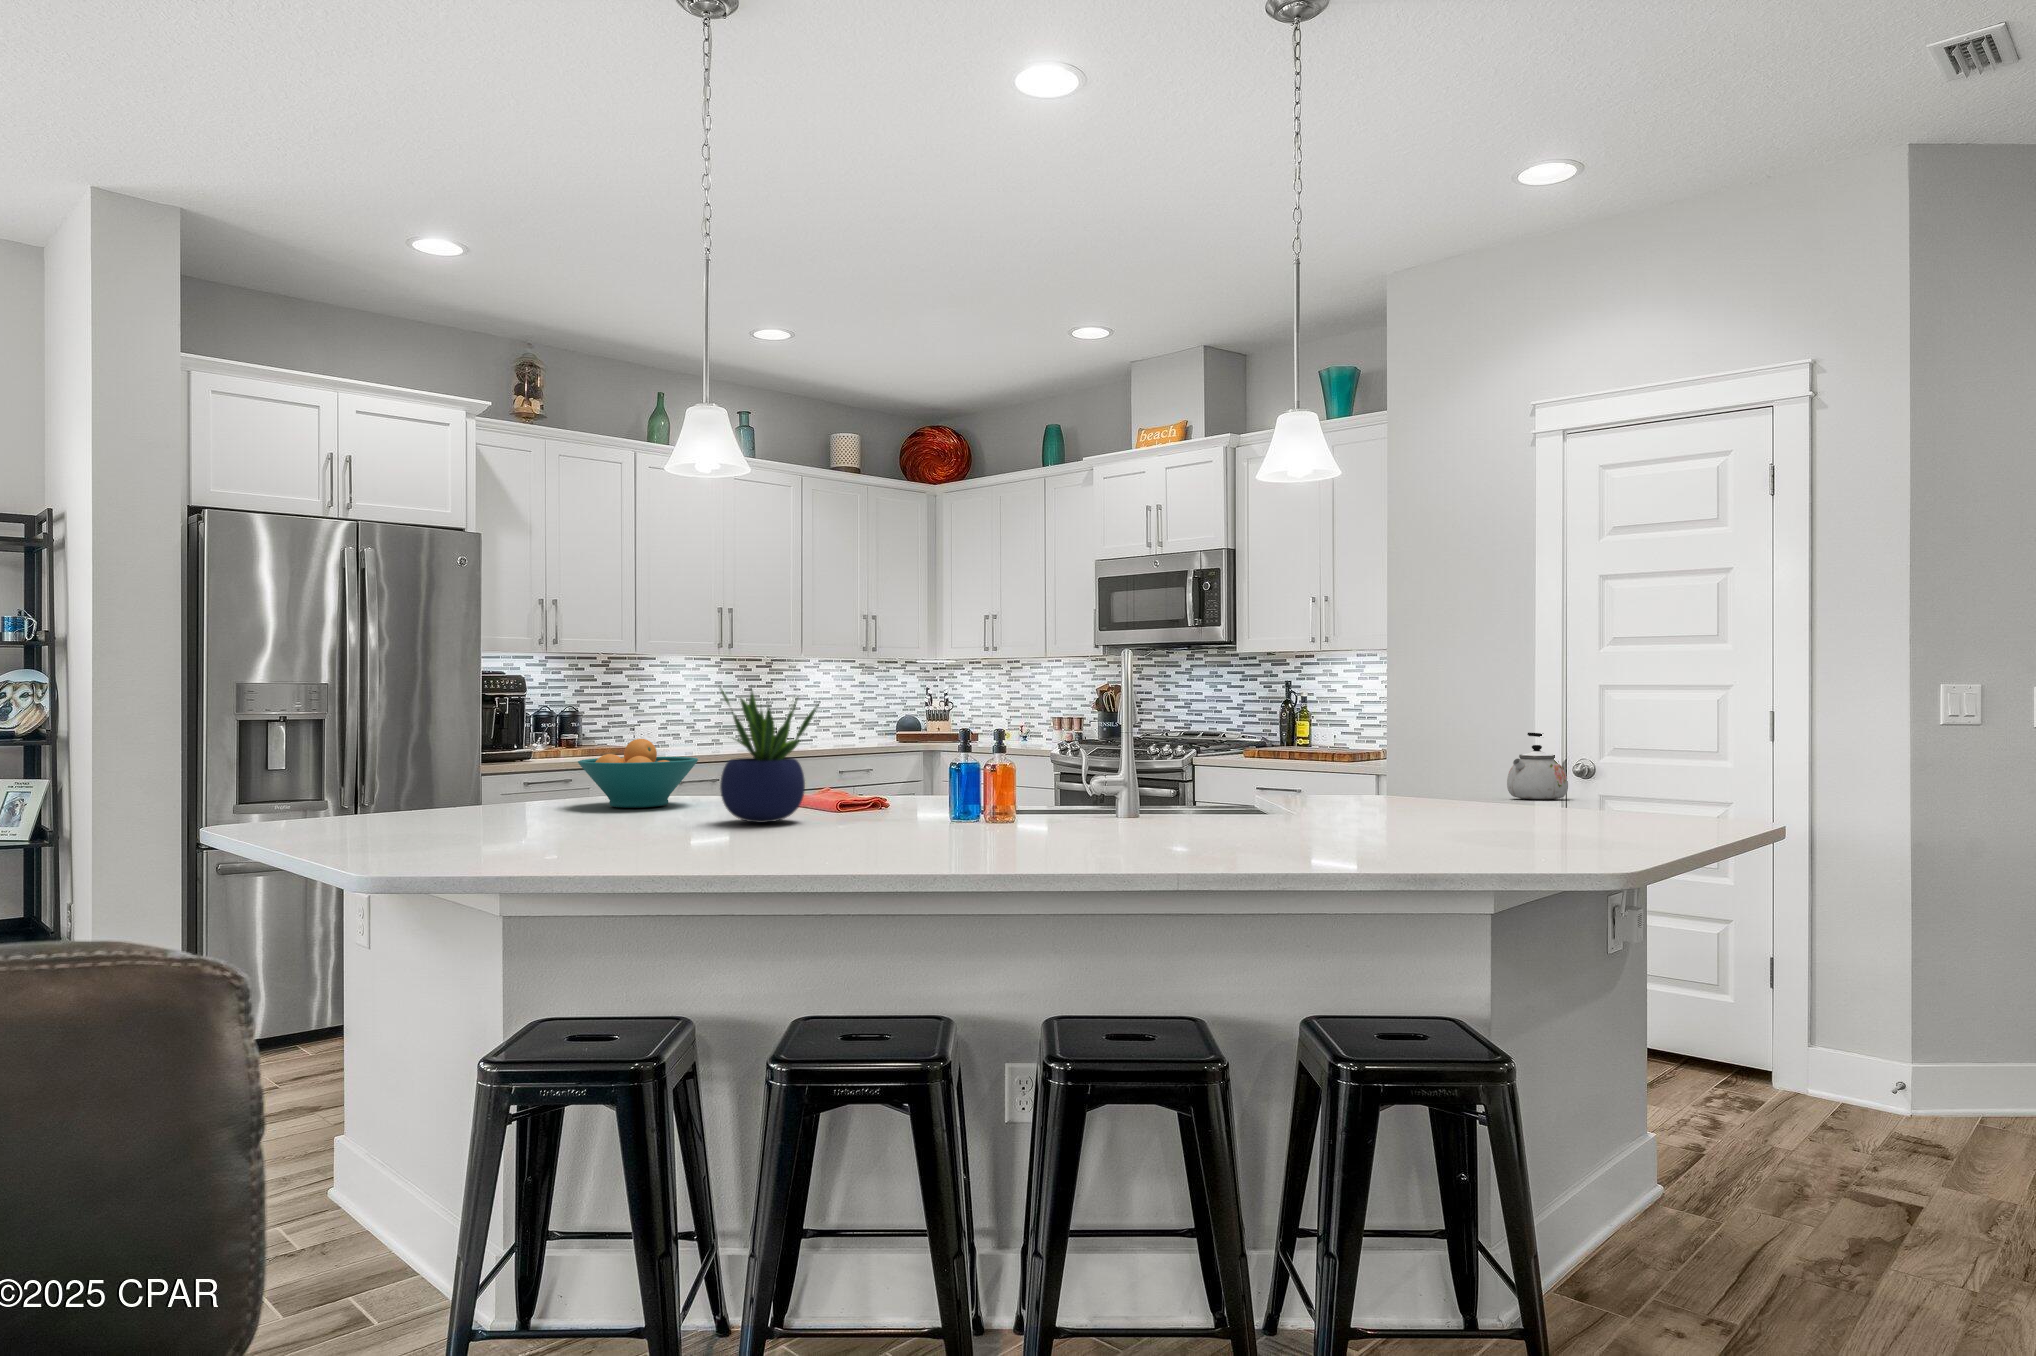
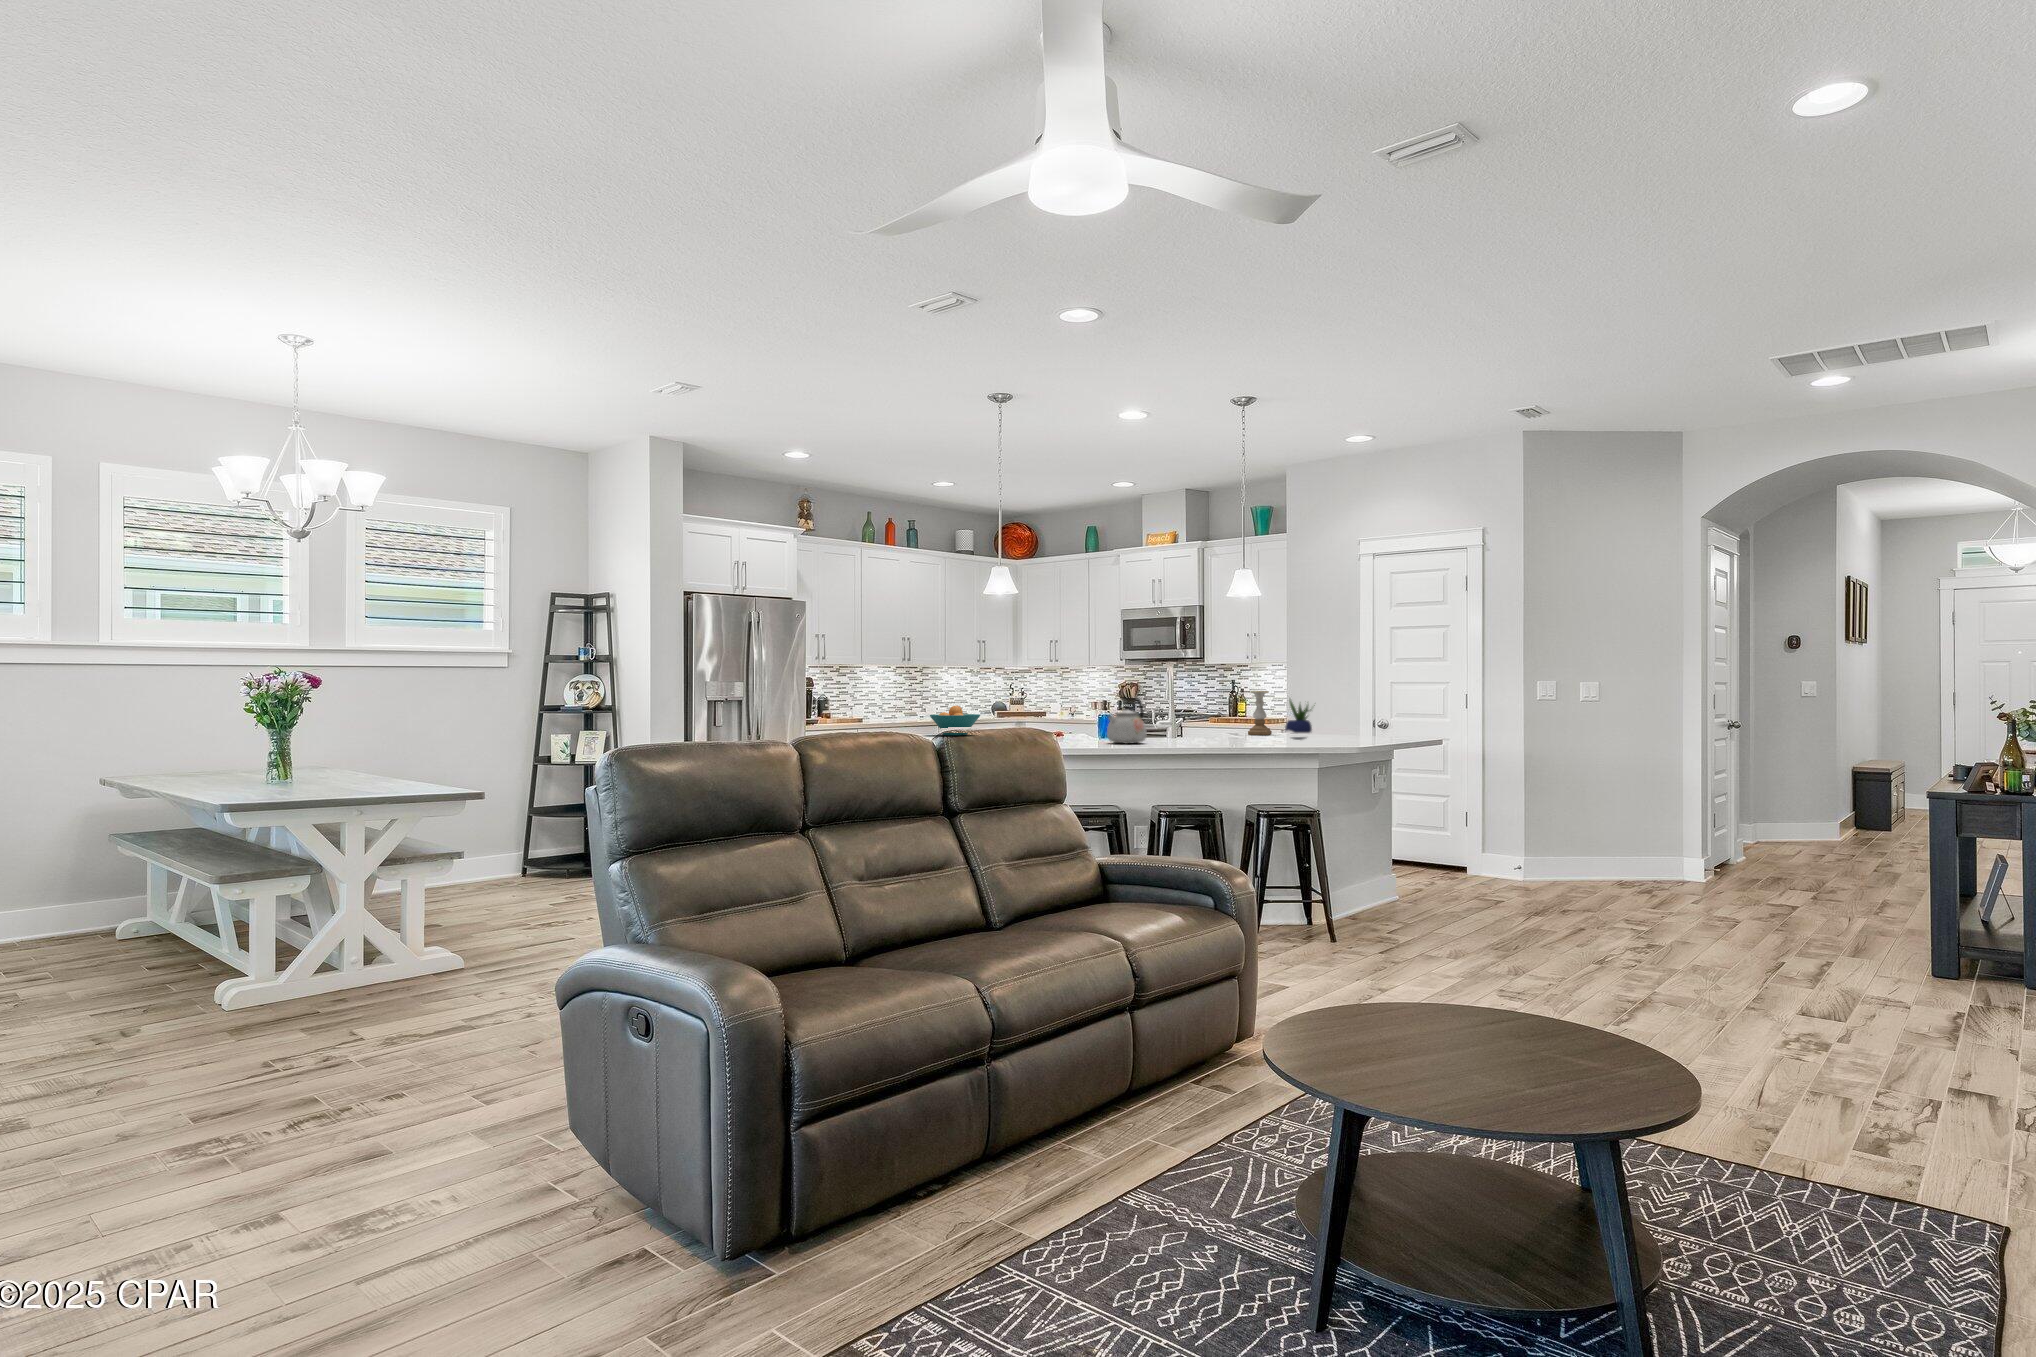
potted plant: present [720,688,818,823] -> present [1285,700,1315,740]
candle holder: none [1309,707,1364,809] -> present [1248,691,1272,735]
kettle: present [1507,733,1568,800] -> present [1107,697,1147,744]

